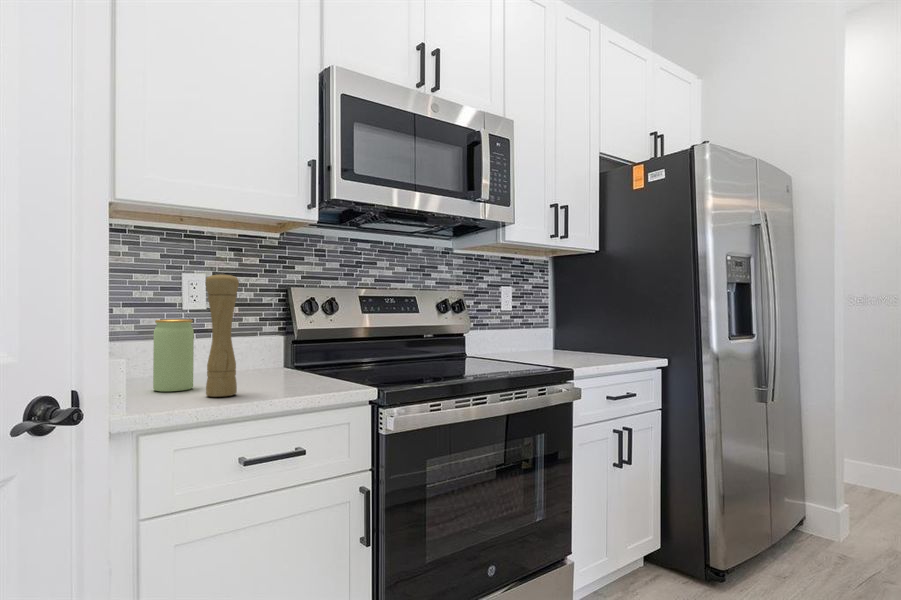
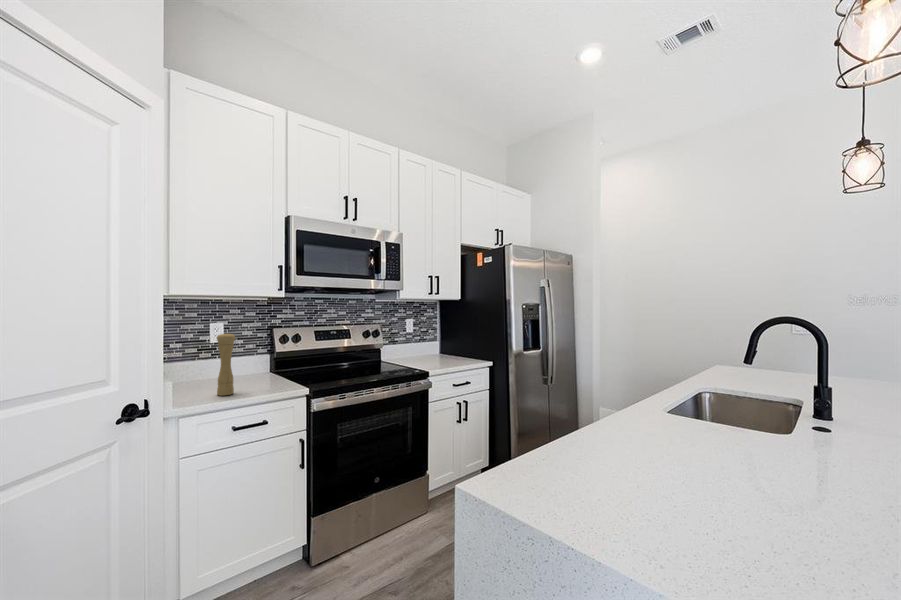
jar: present [153,319,194,392] -> none [191,353,213,392]

